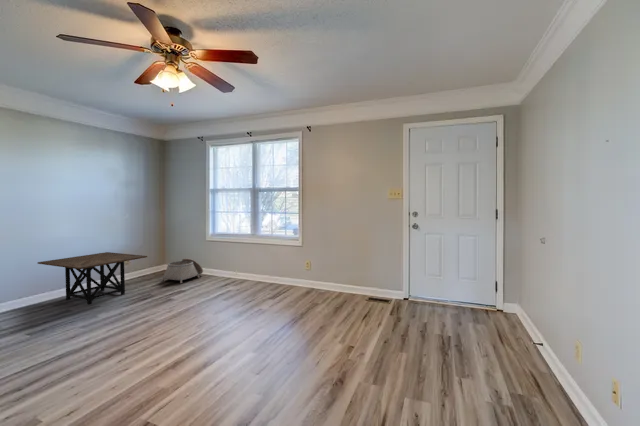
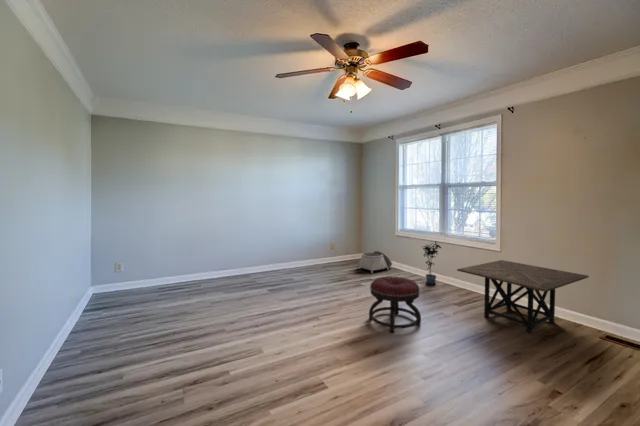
potted plant: none [235,243,254,285] -> present [423,242,441,284]
side table: present [38,252,147,304] -> present [457,260,589,333]
ottoman: none [189,278,243,335] -> present [369,276,421,332]

